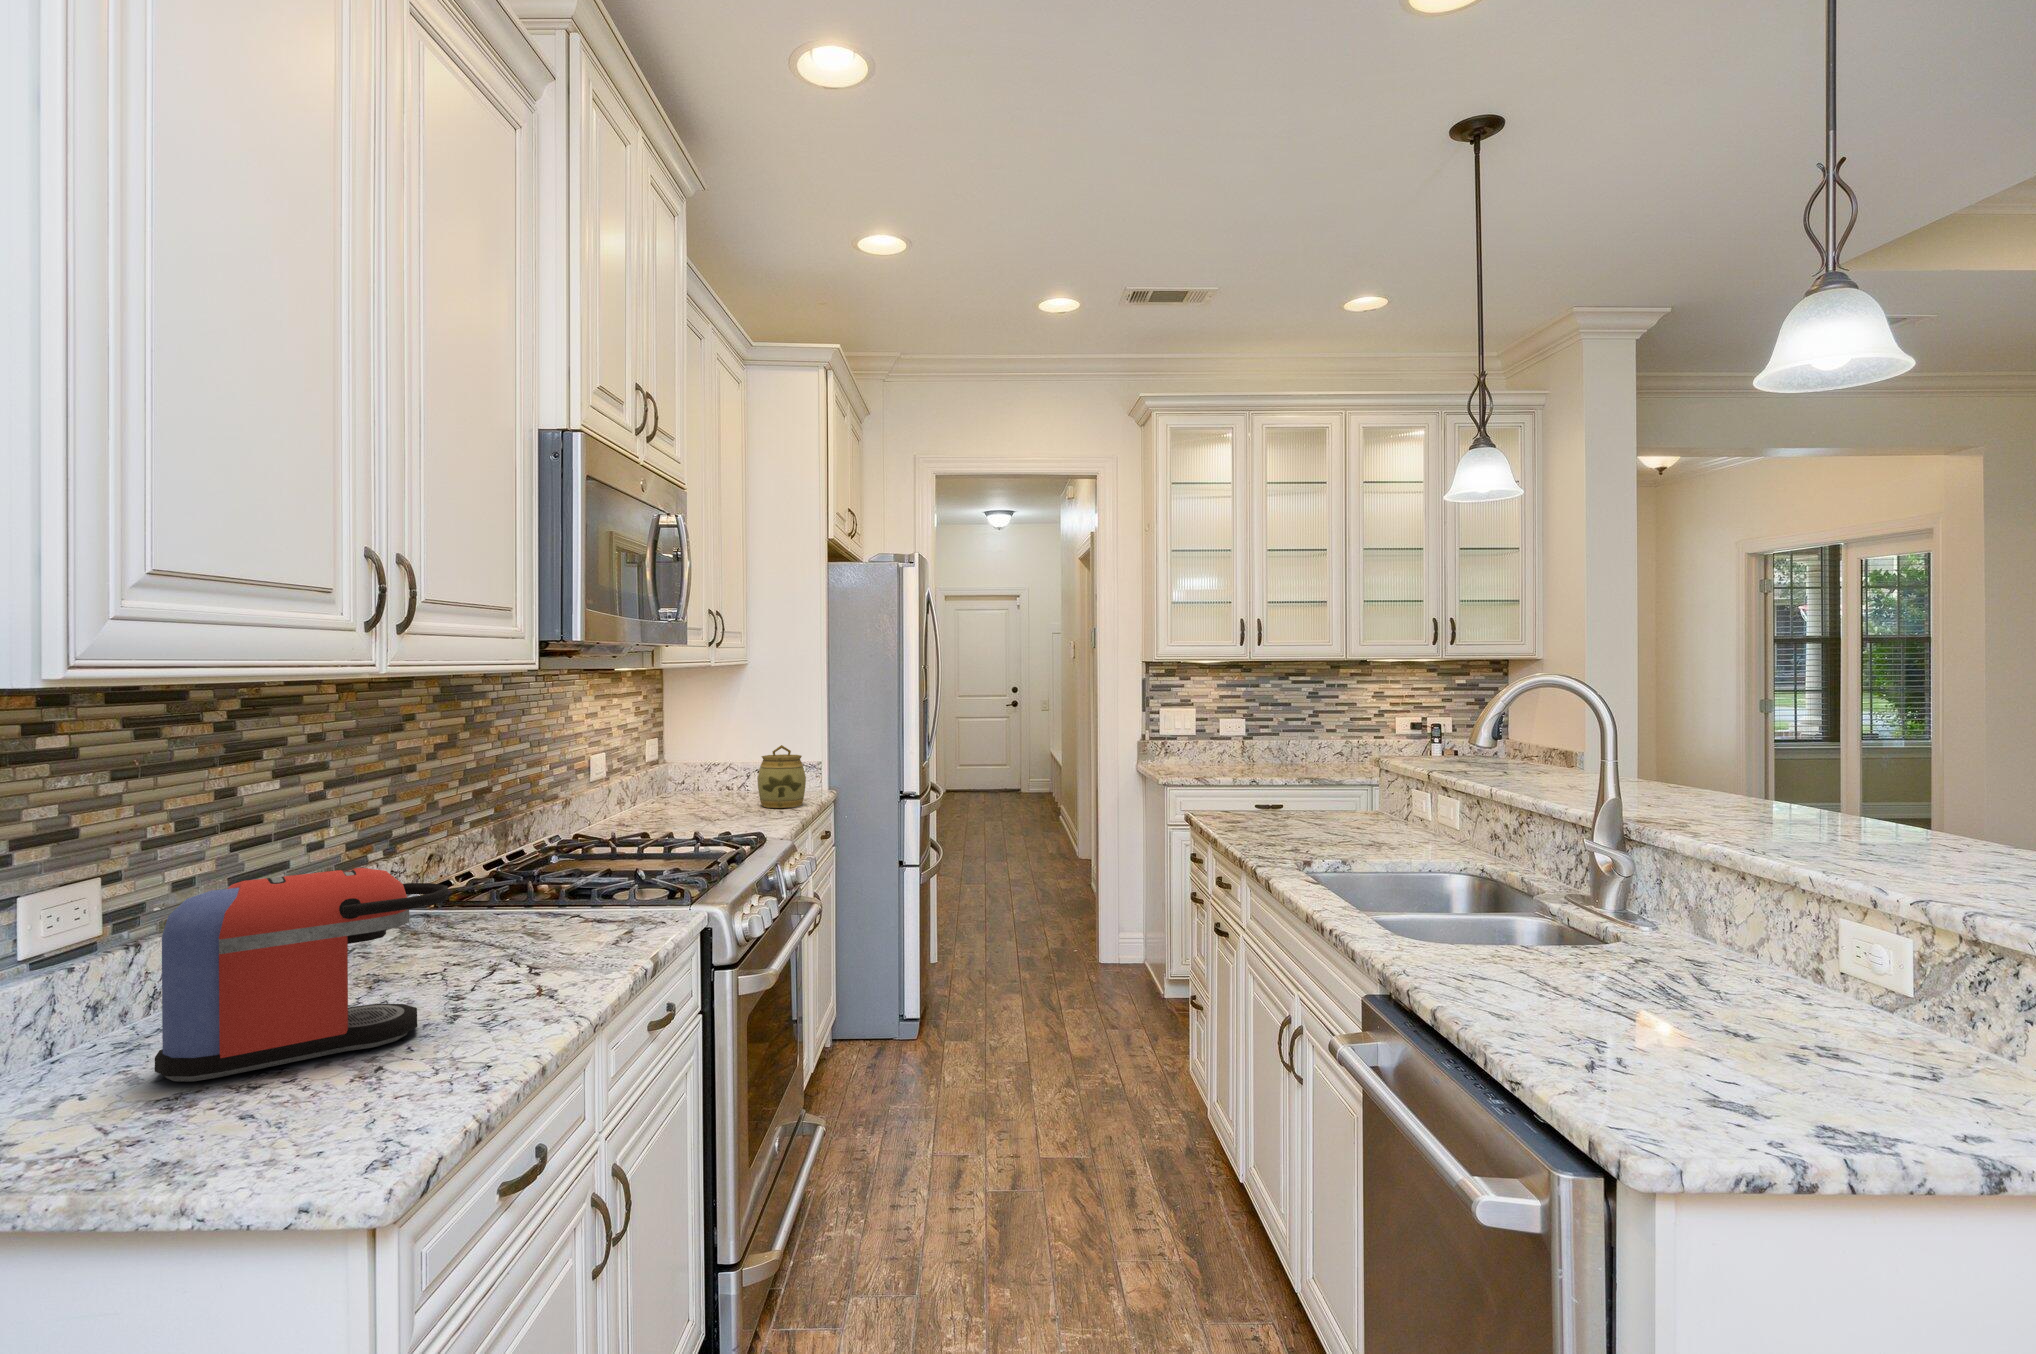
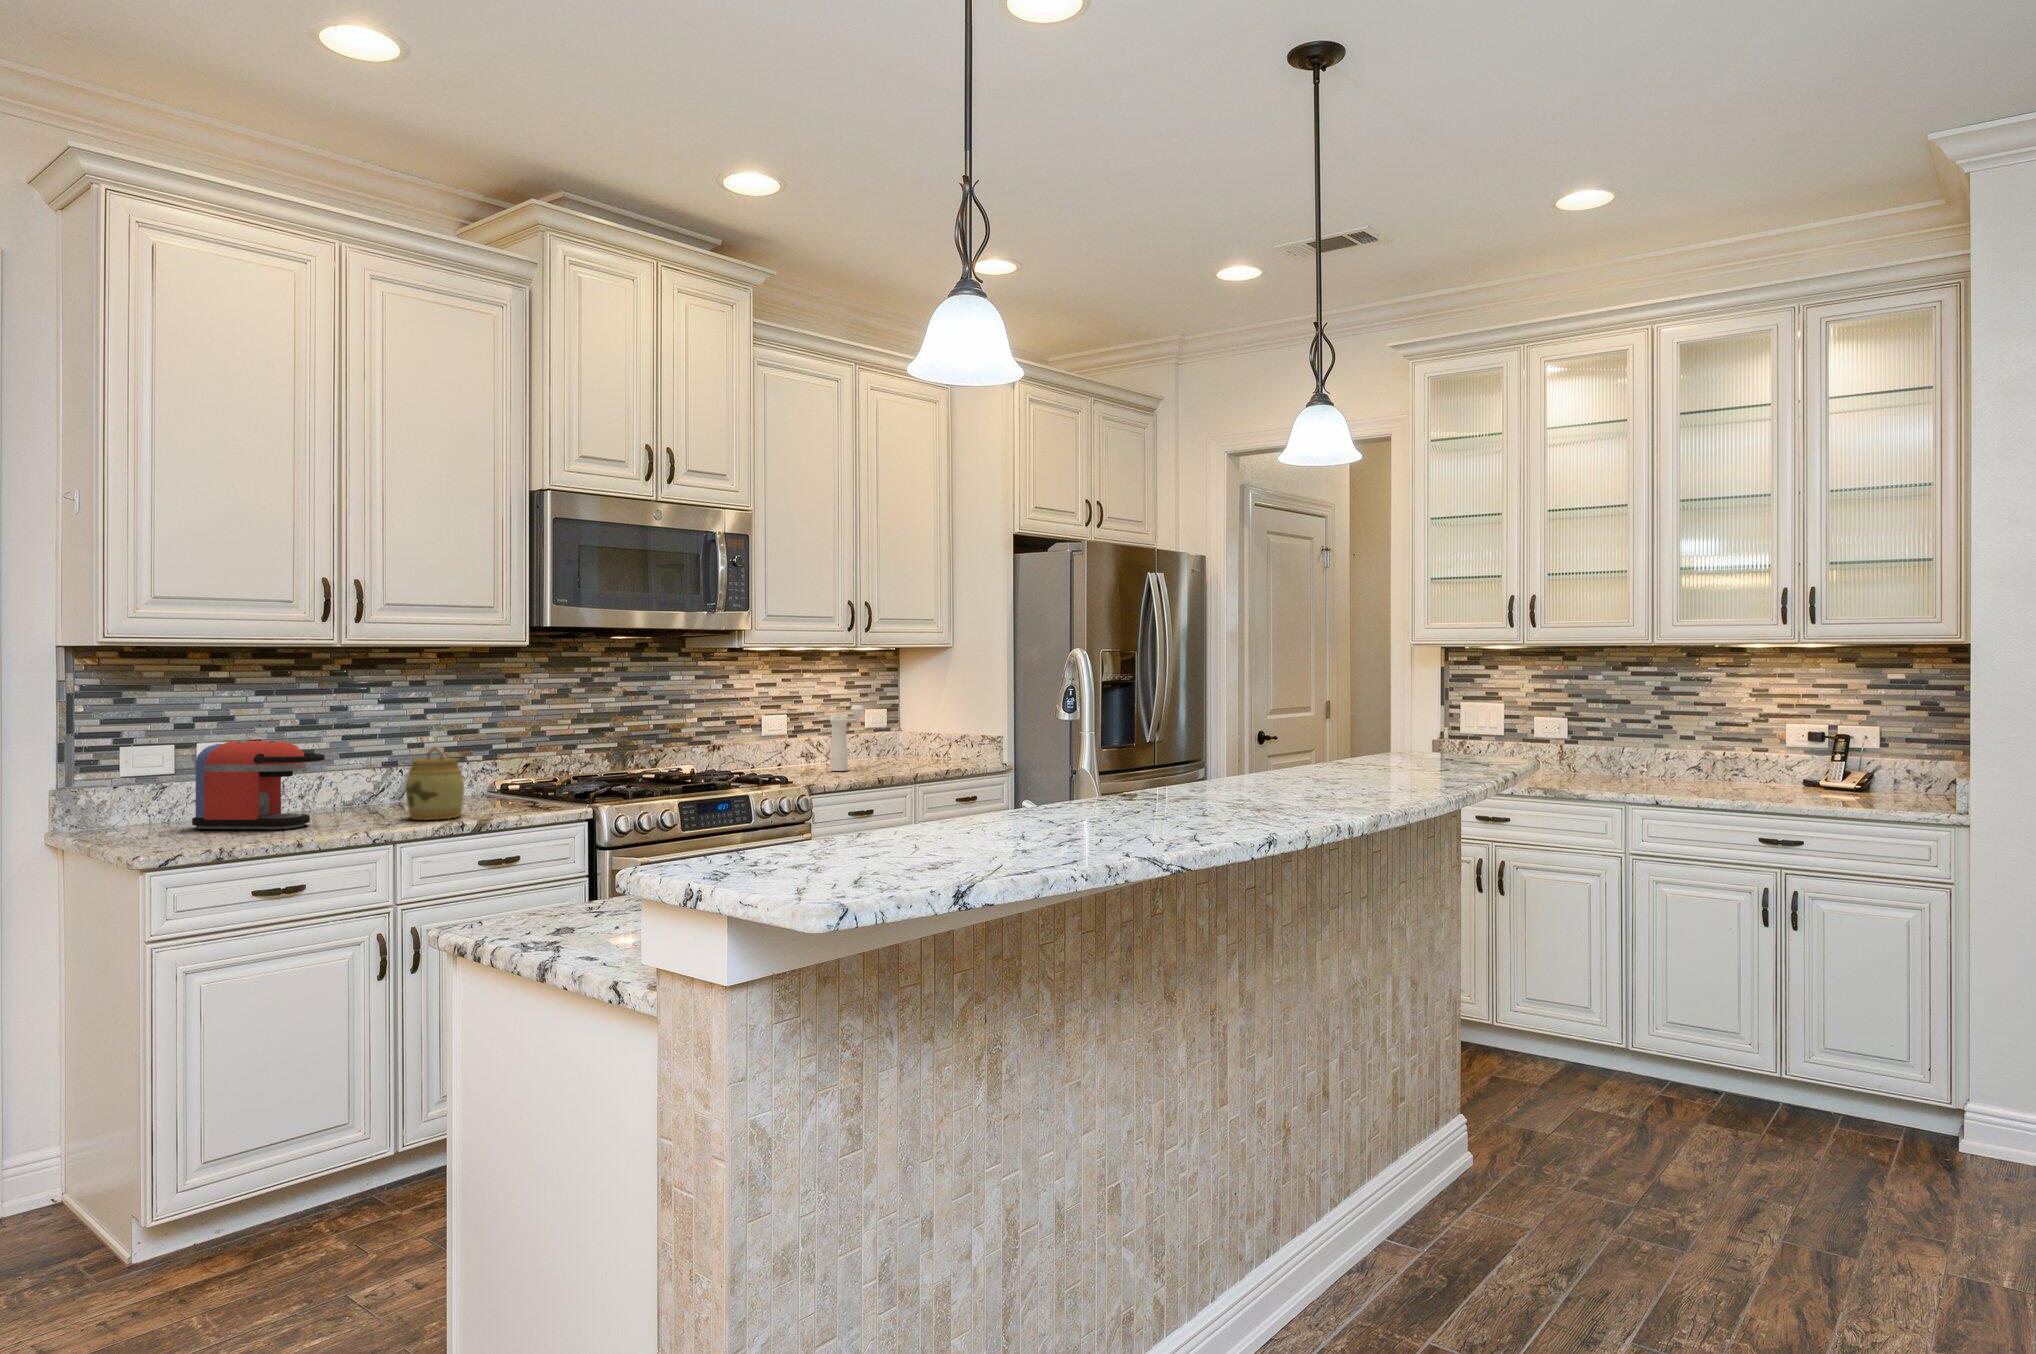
pepper mill: none [711,735,734,820] -> present [830,705,863,771]
jar: present [758,745,806,808] -> present [406,747,464,820]

